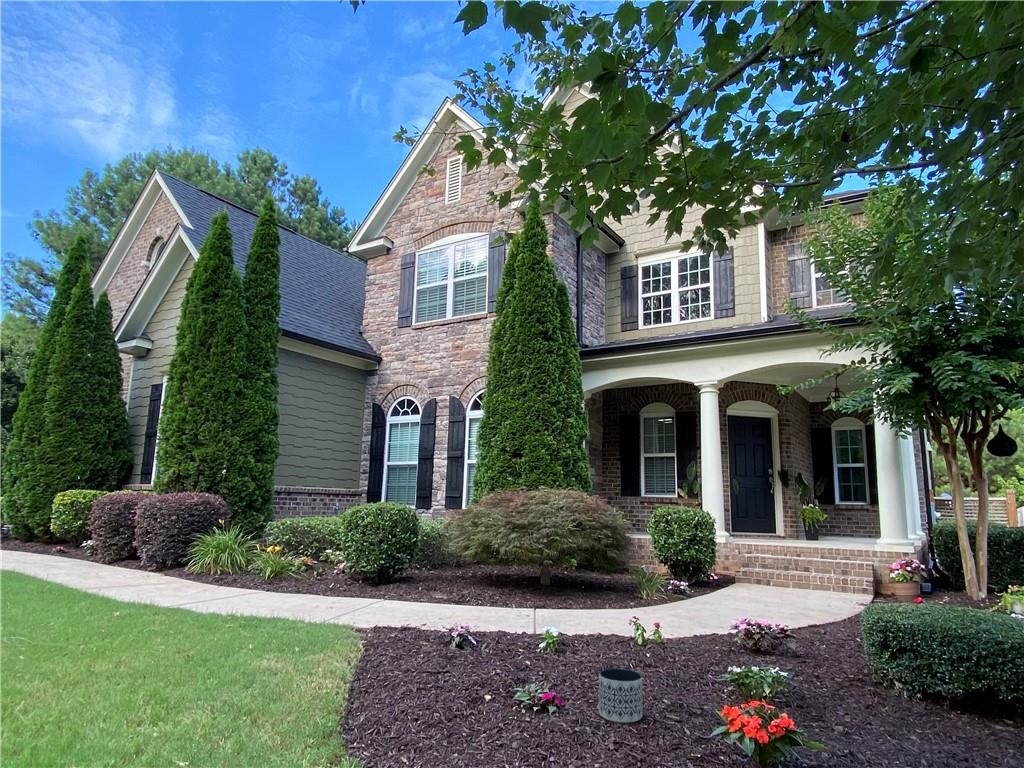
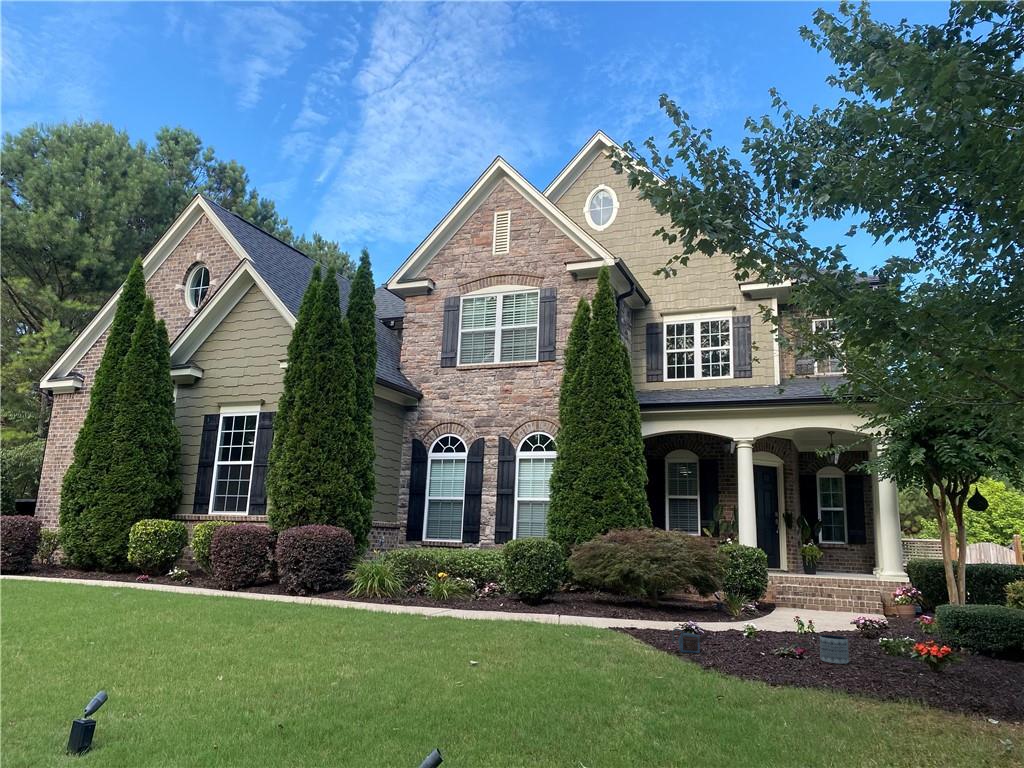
watering can: none [382,651,441,691] -> present [672,629,710,653]

